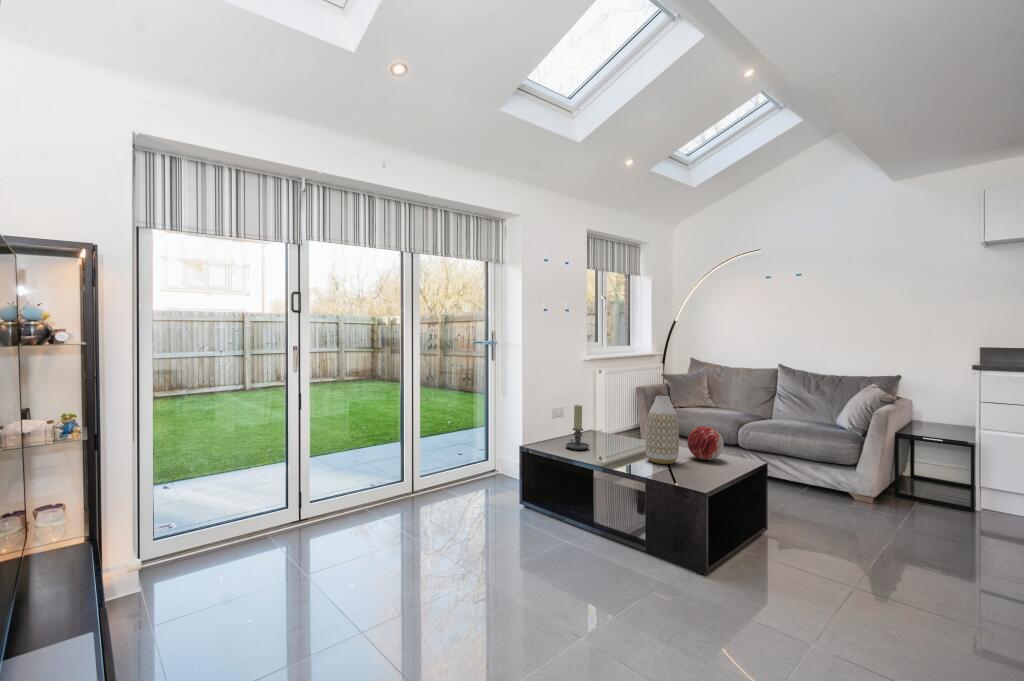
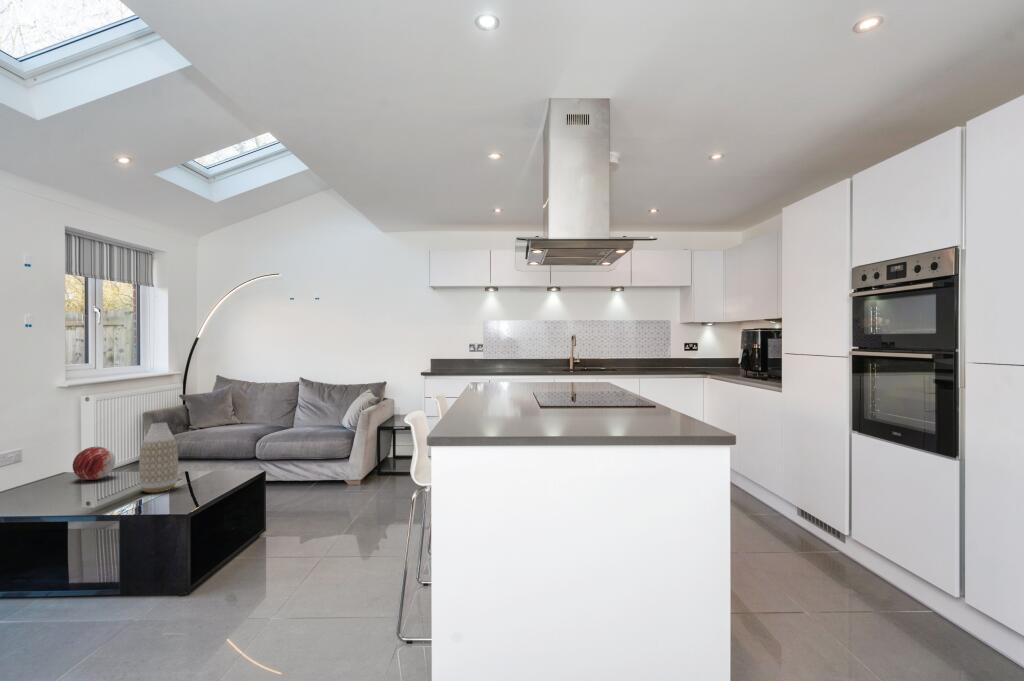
candle holder: present [566,405,590,450] -> none [27,444,64,498]
decorative orb: present [687,426,724,460] -> present [73,447,115,480]

